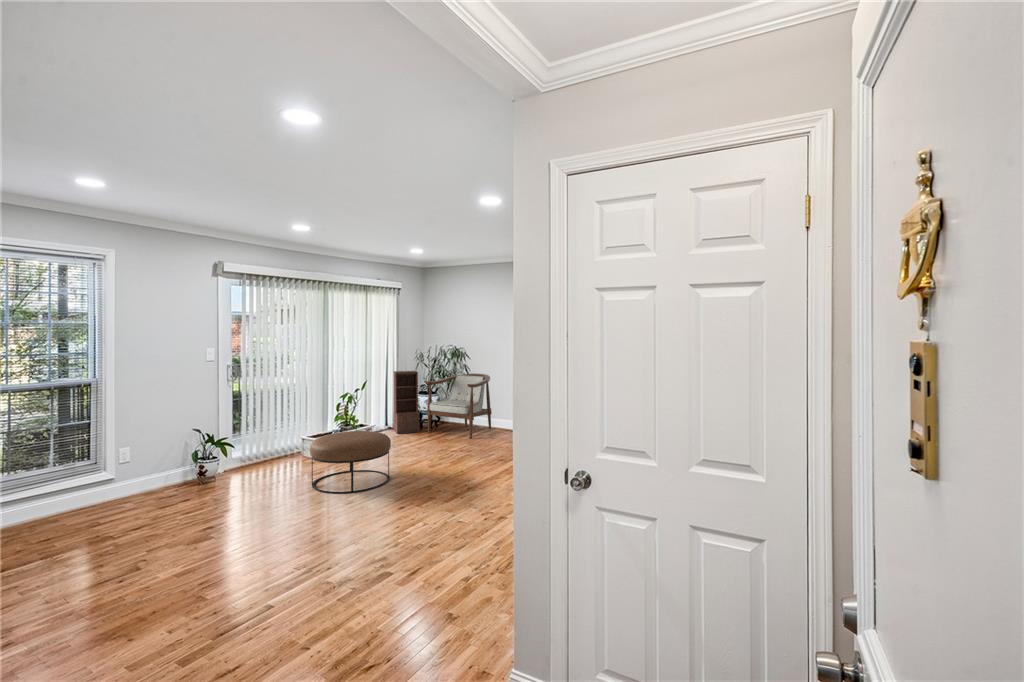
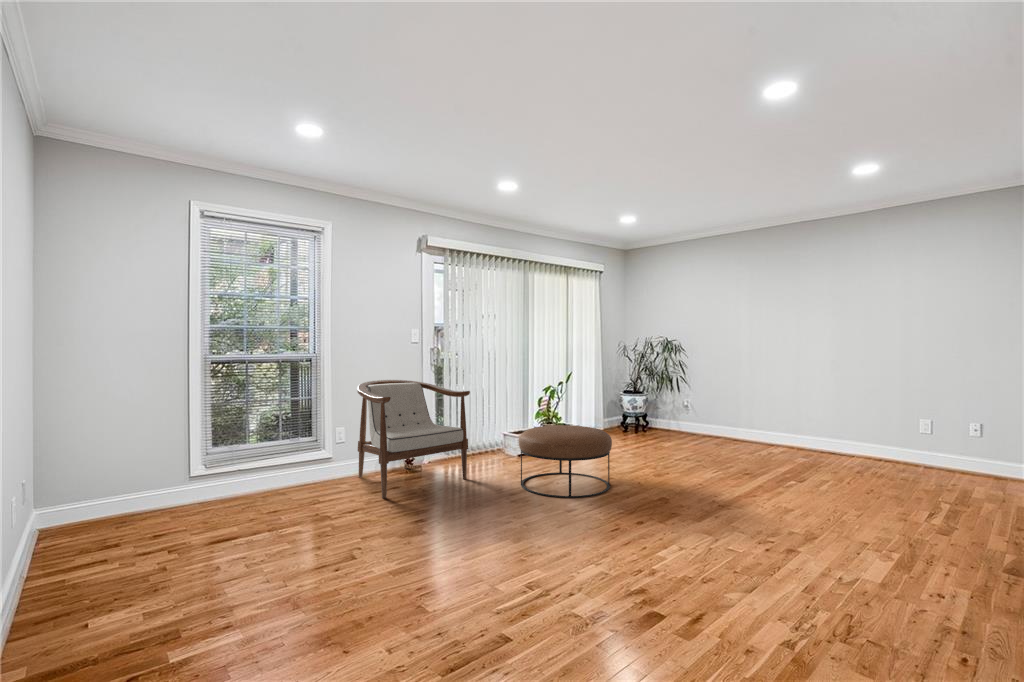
bookshelf: present [394,371,420,434] -> none [594,366,626,438]
armchair: present [426,373,492,439] -> present [357,380,470,498]

